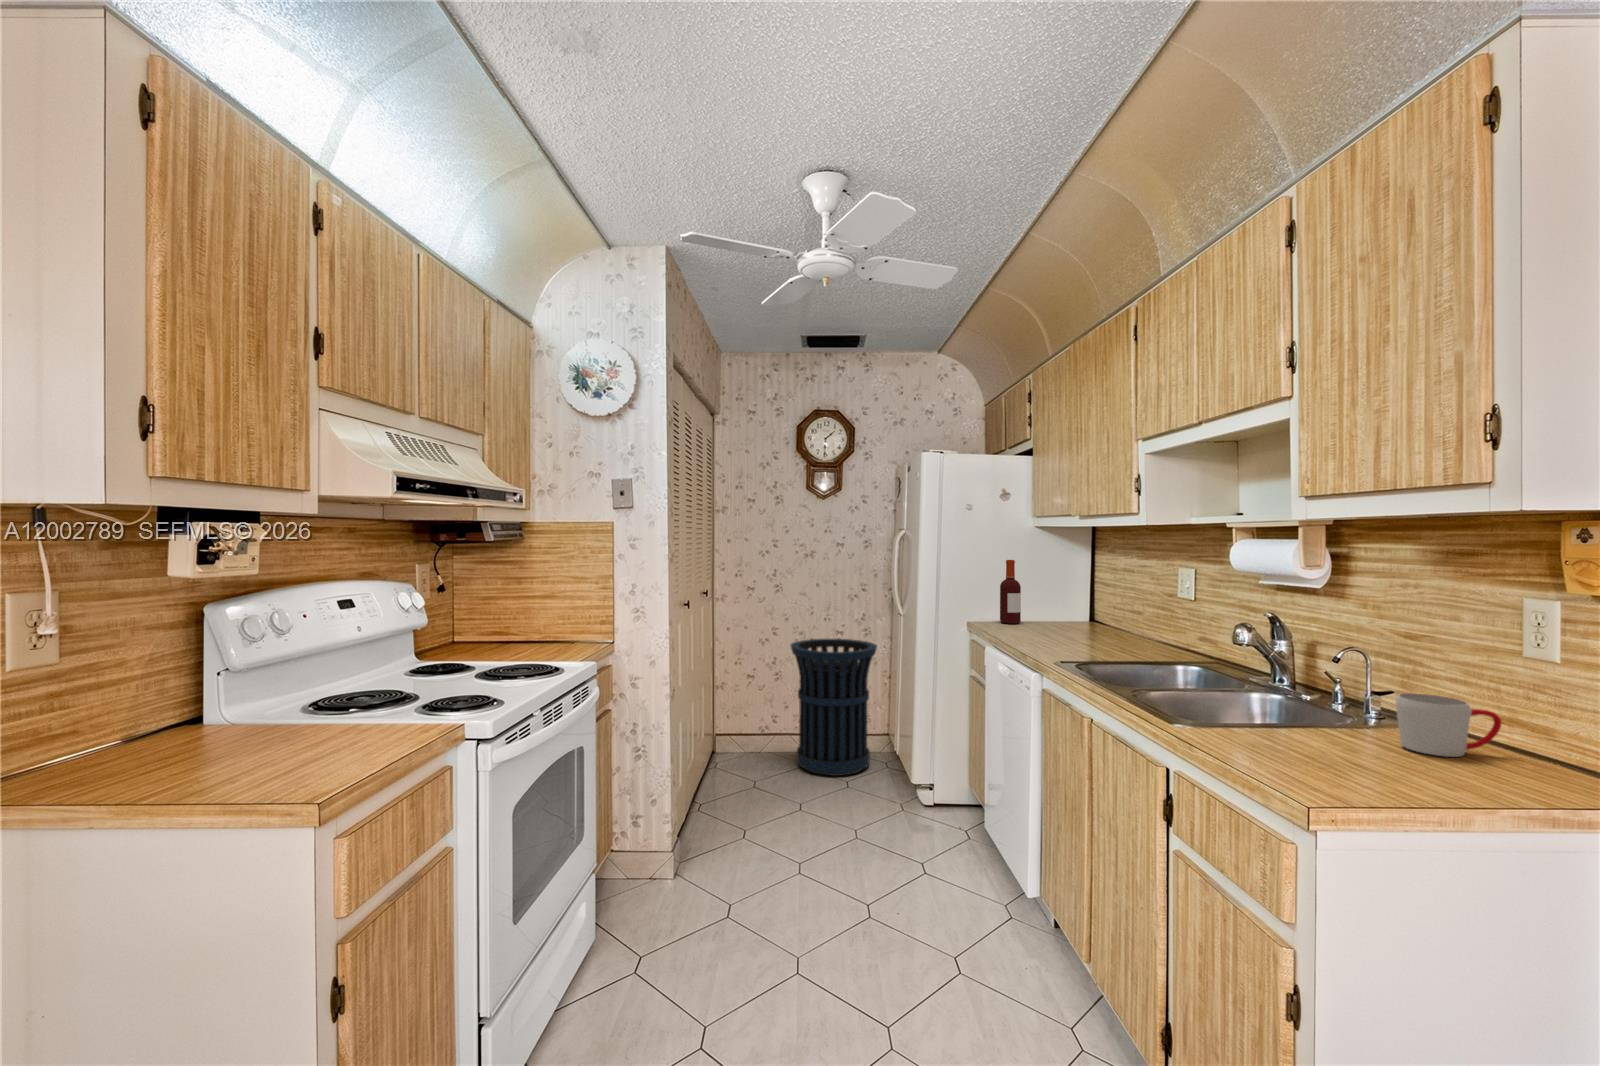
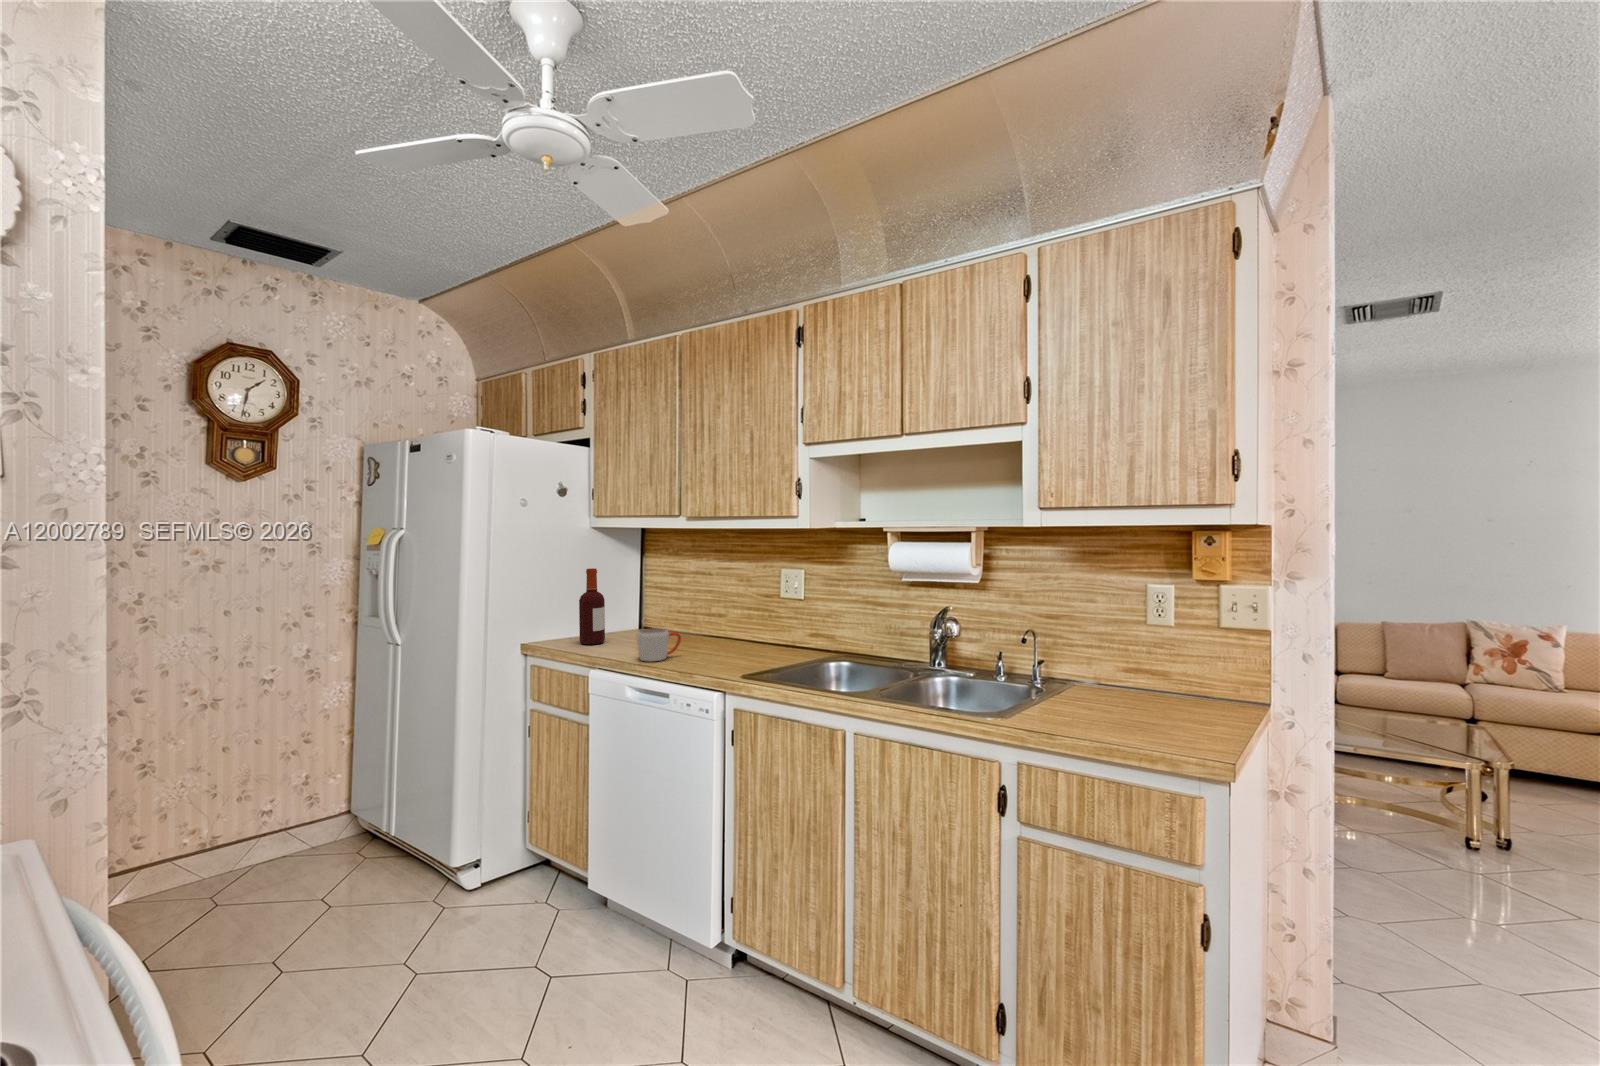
trash can: present [791,639,877,776] -> none [189,699,369,937]
mug: present [1396,693,1501,757] -> present [637,629,681,661]

